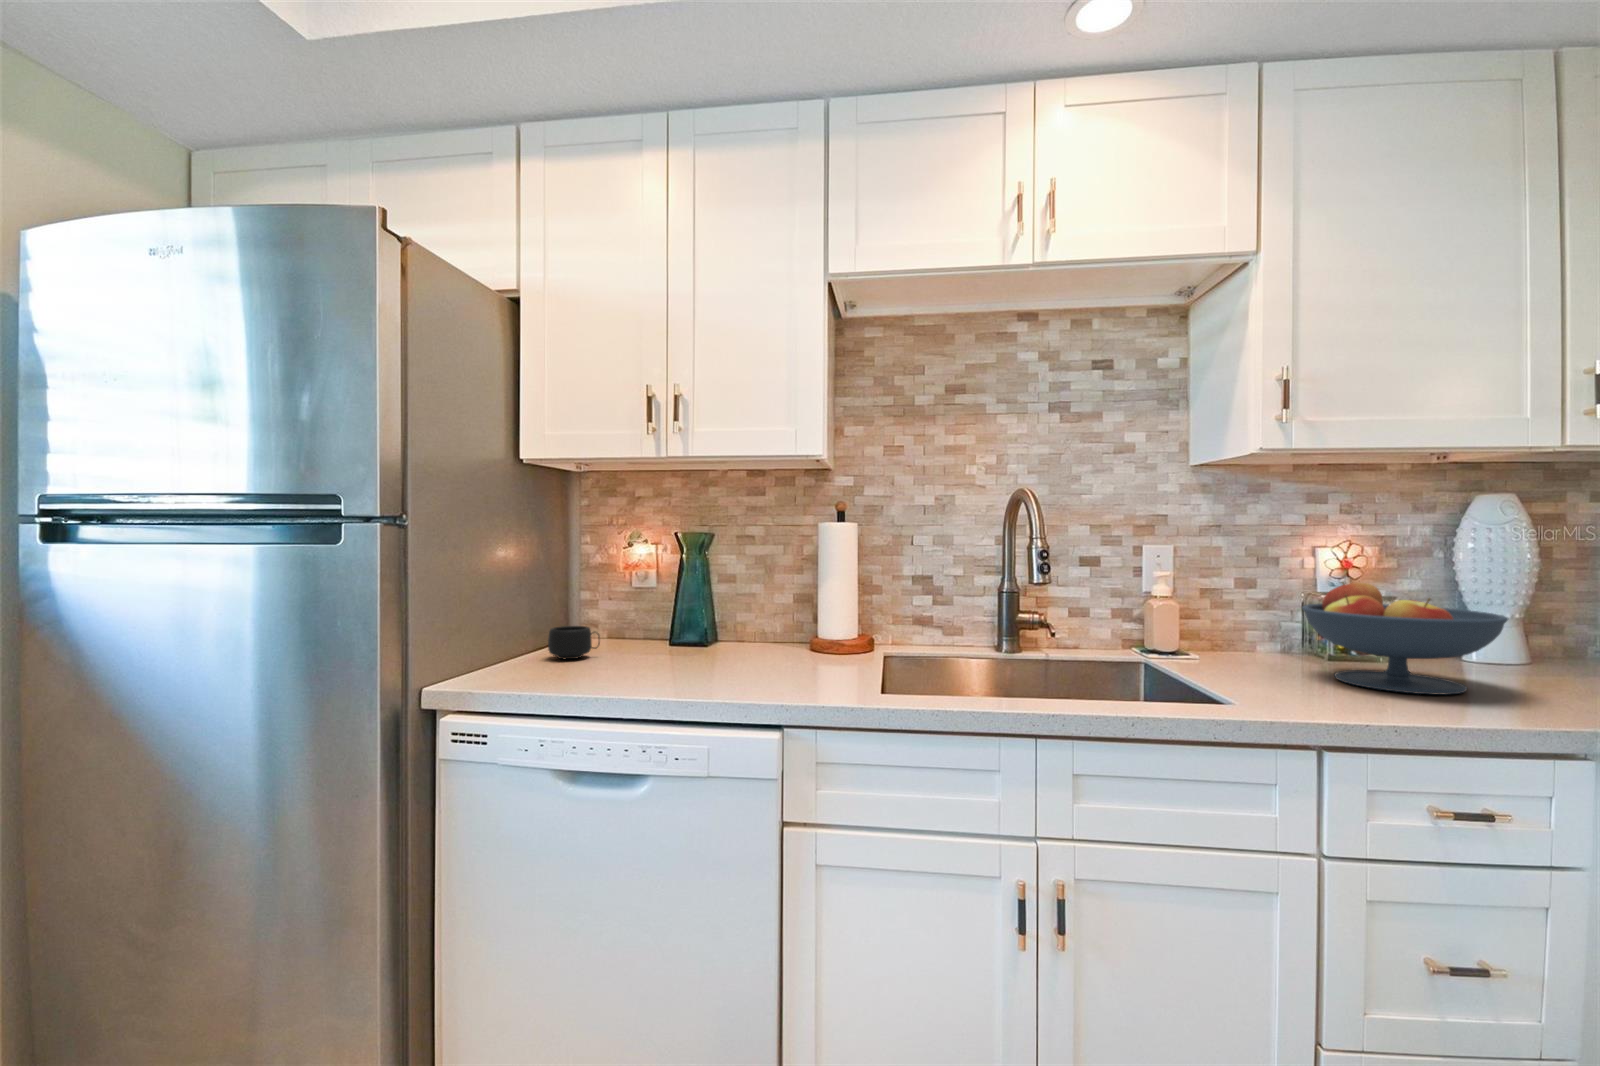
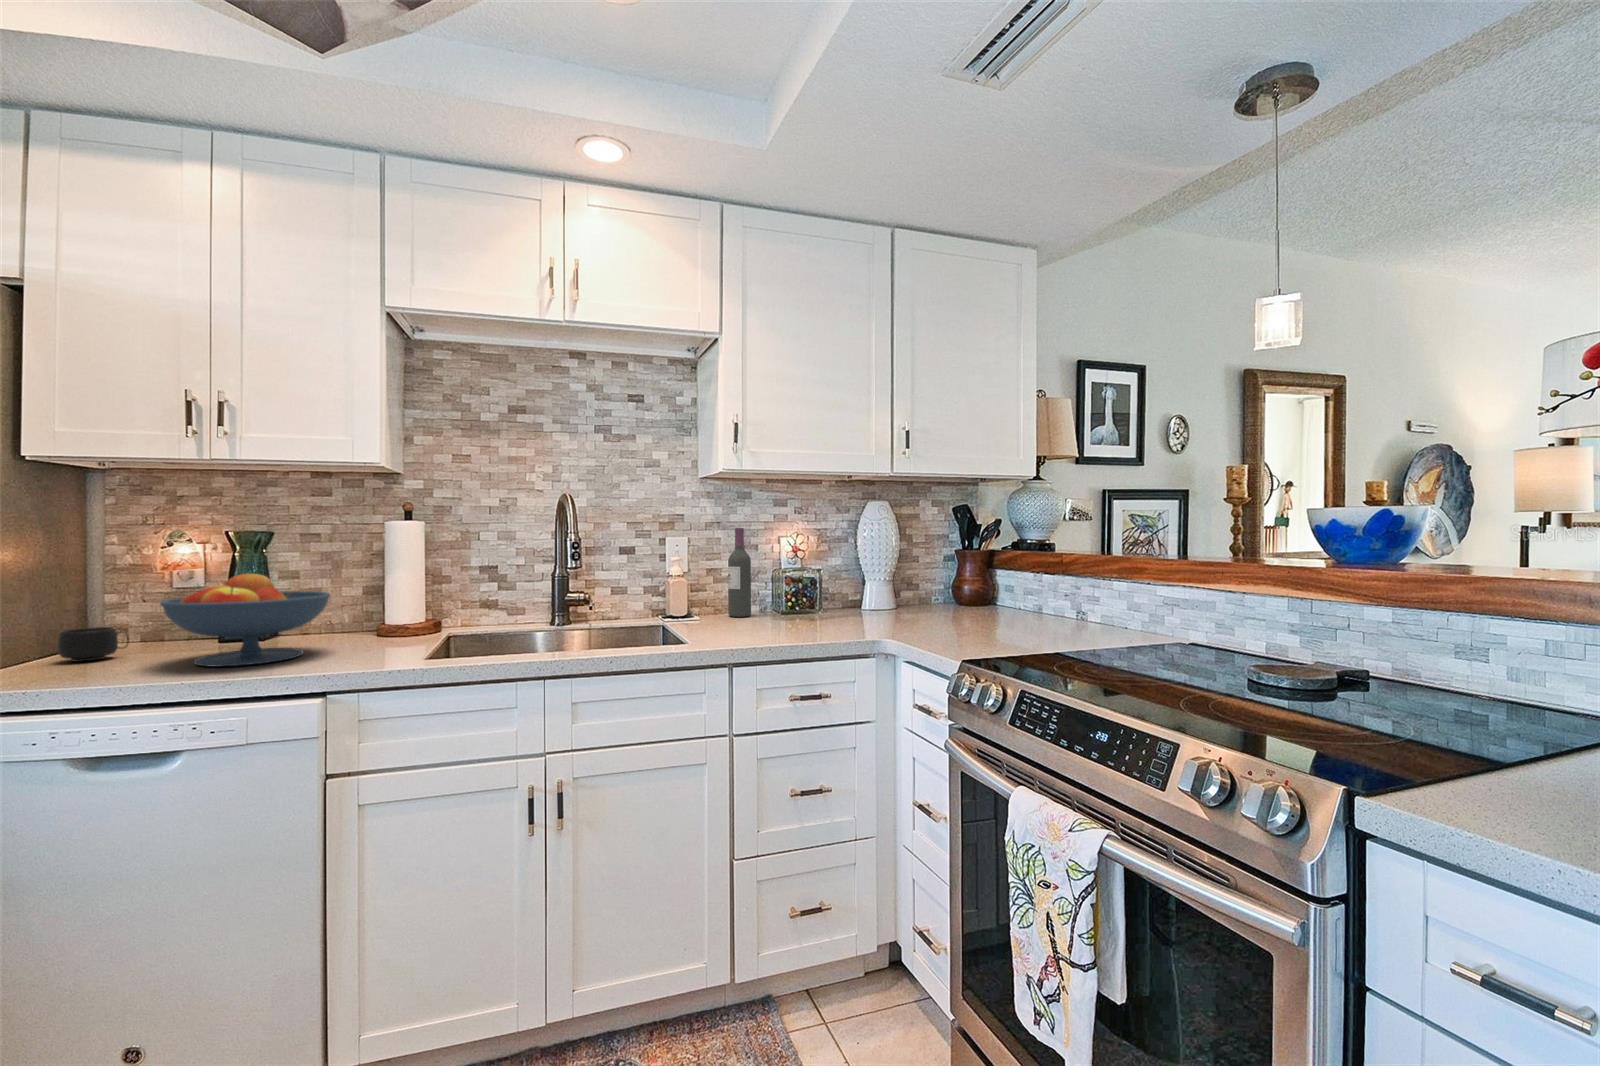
wine bottle: none [1237,533,1274,659] -> present [728,528,751,617]
fruit bowl: present [1302,582,1508,695] -> present [160,573,330,667]

